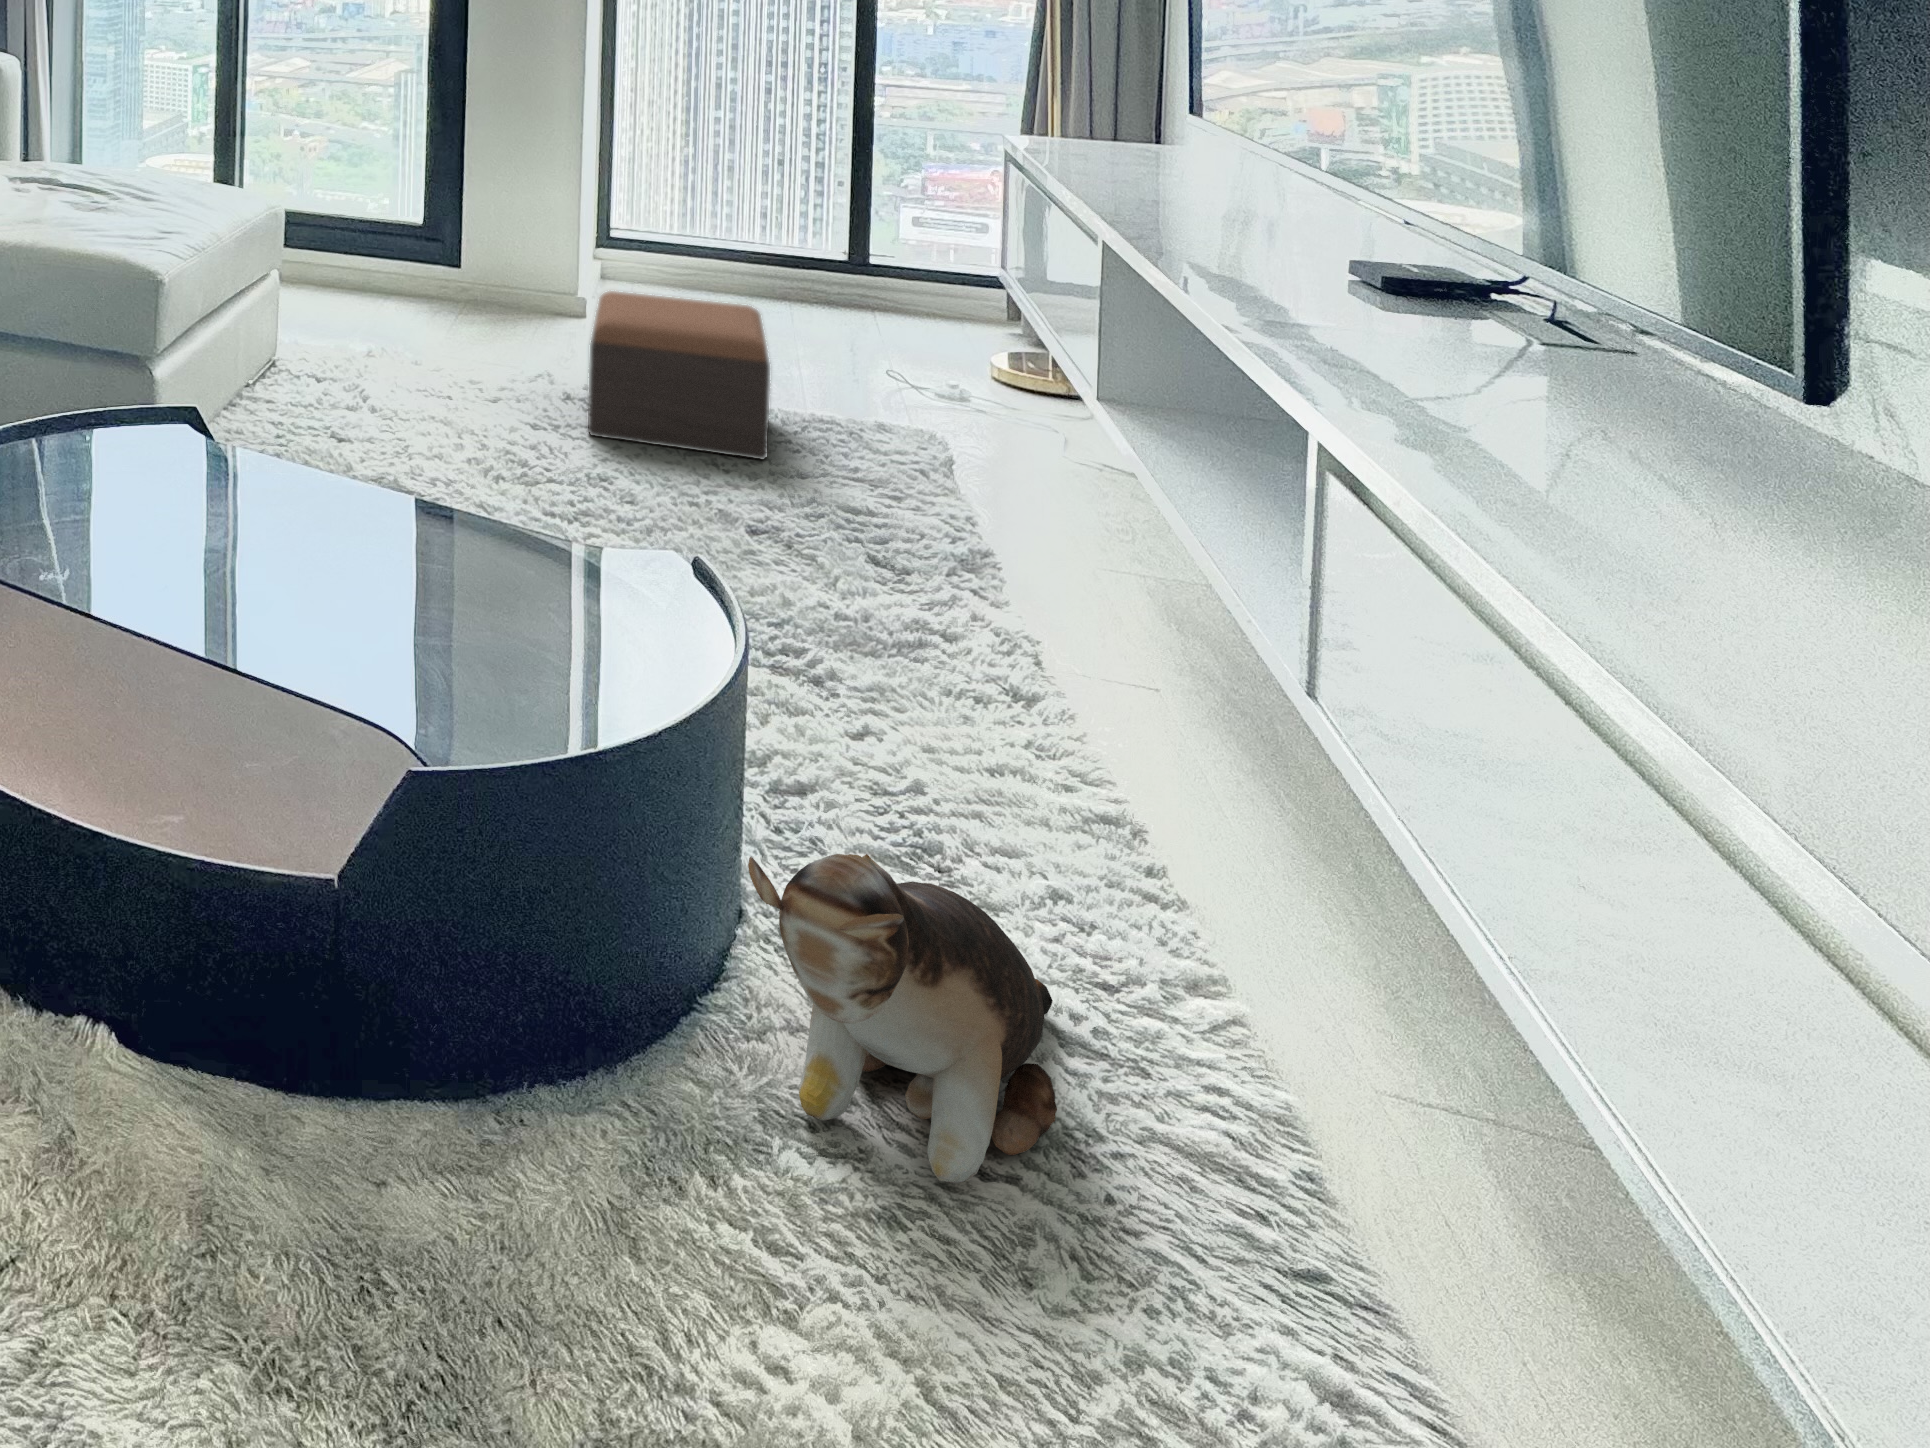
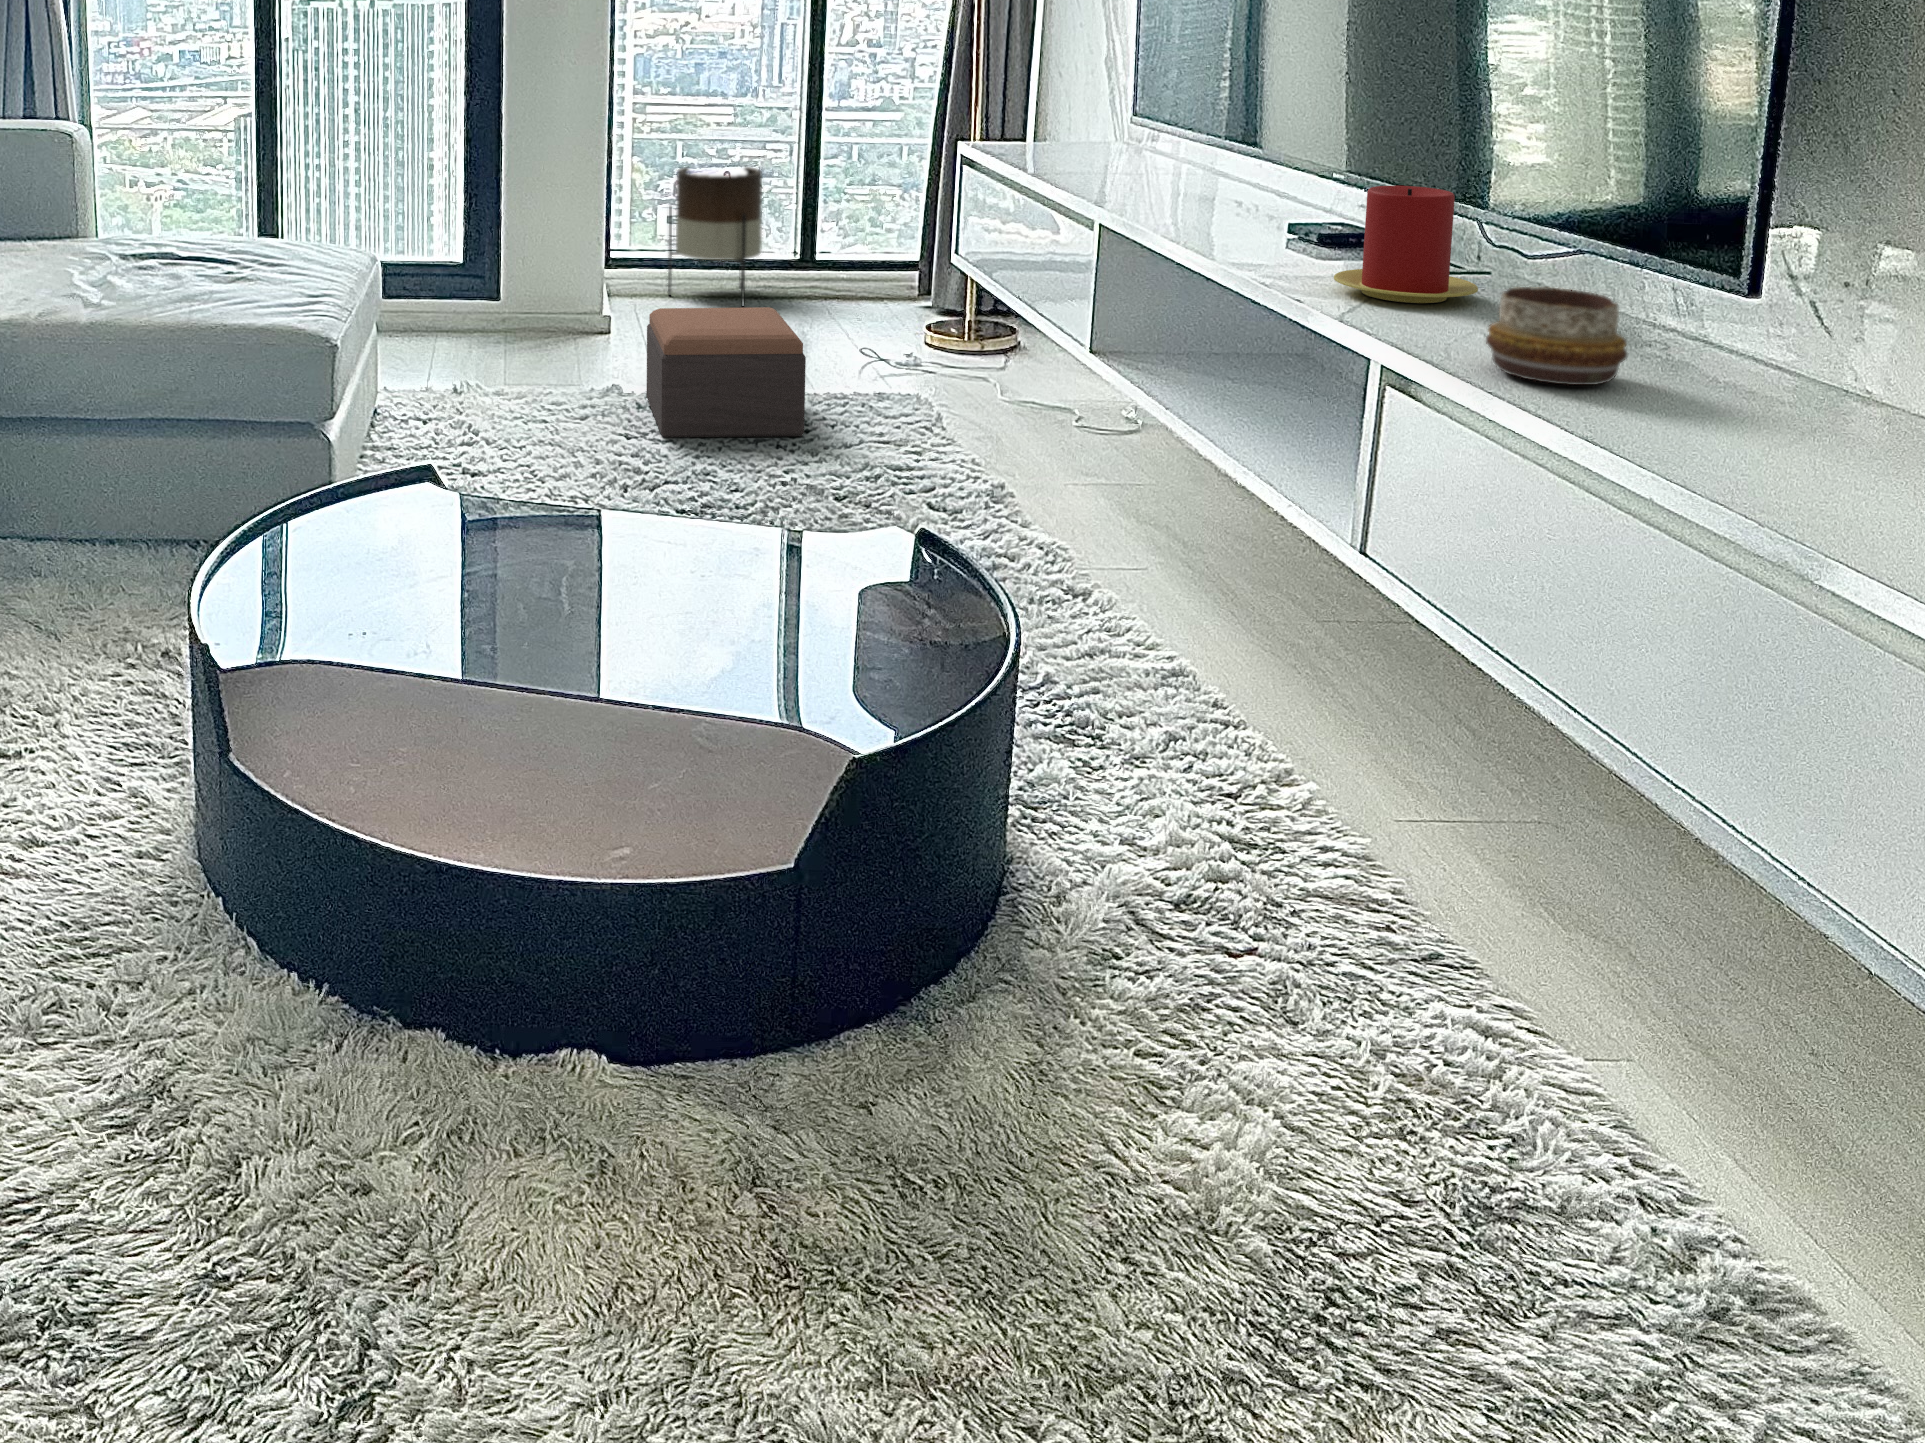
planter: none [691,140,813,309] -> present [668,167,762,306]
candle: none [1393,222,1630,389] -> present [1334,186,1478,303]
decorative bowl: none [1523,372,1763,524] -> present [1486,287,1627,385]
plush toy: present [748,854,1057,1183] -> none [1092,735,1263,968]

